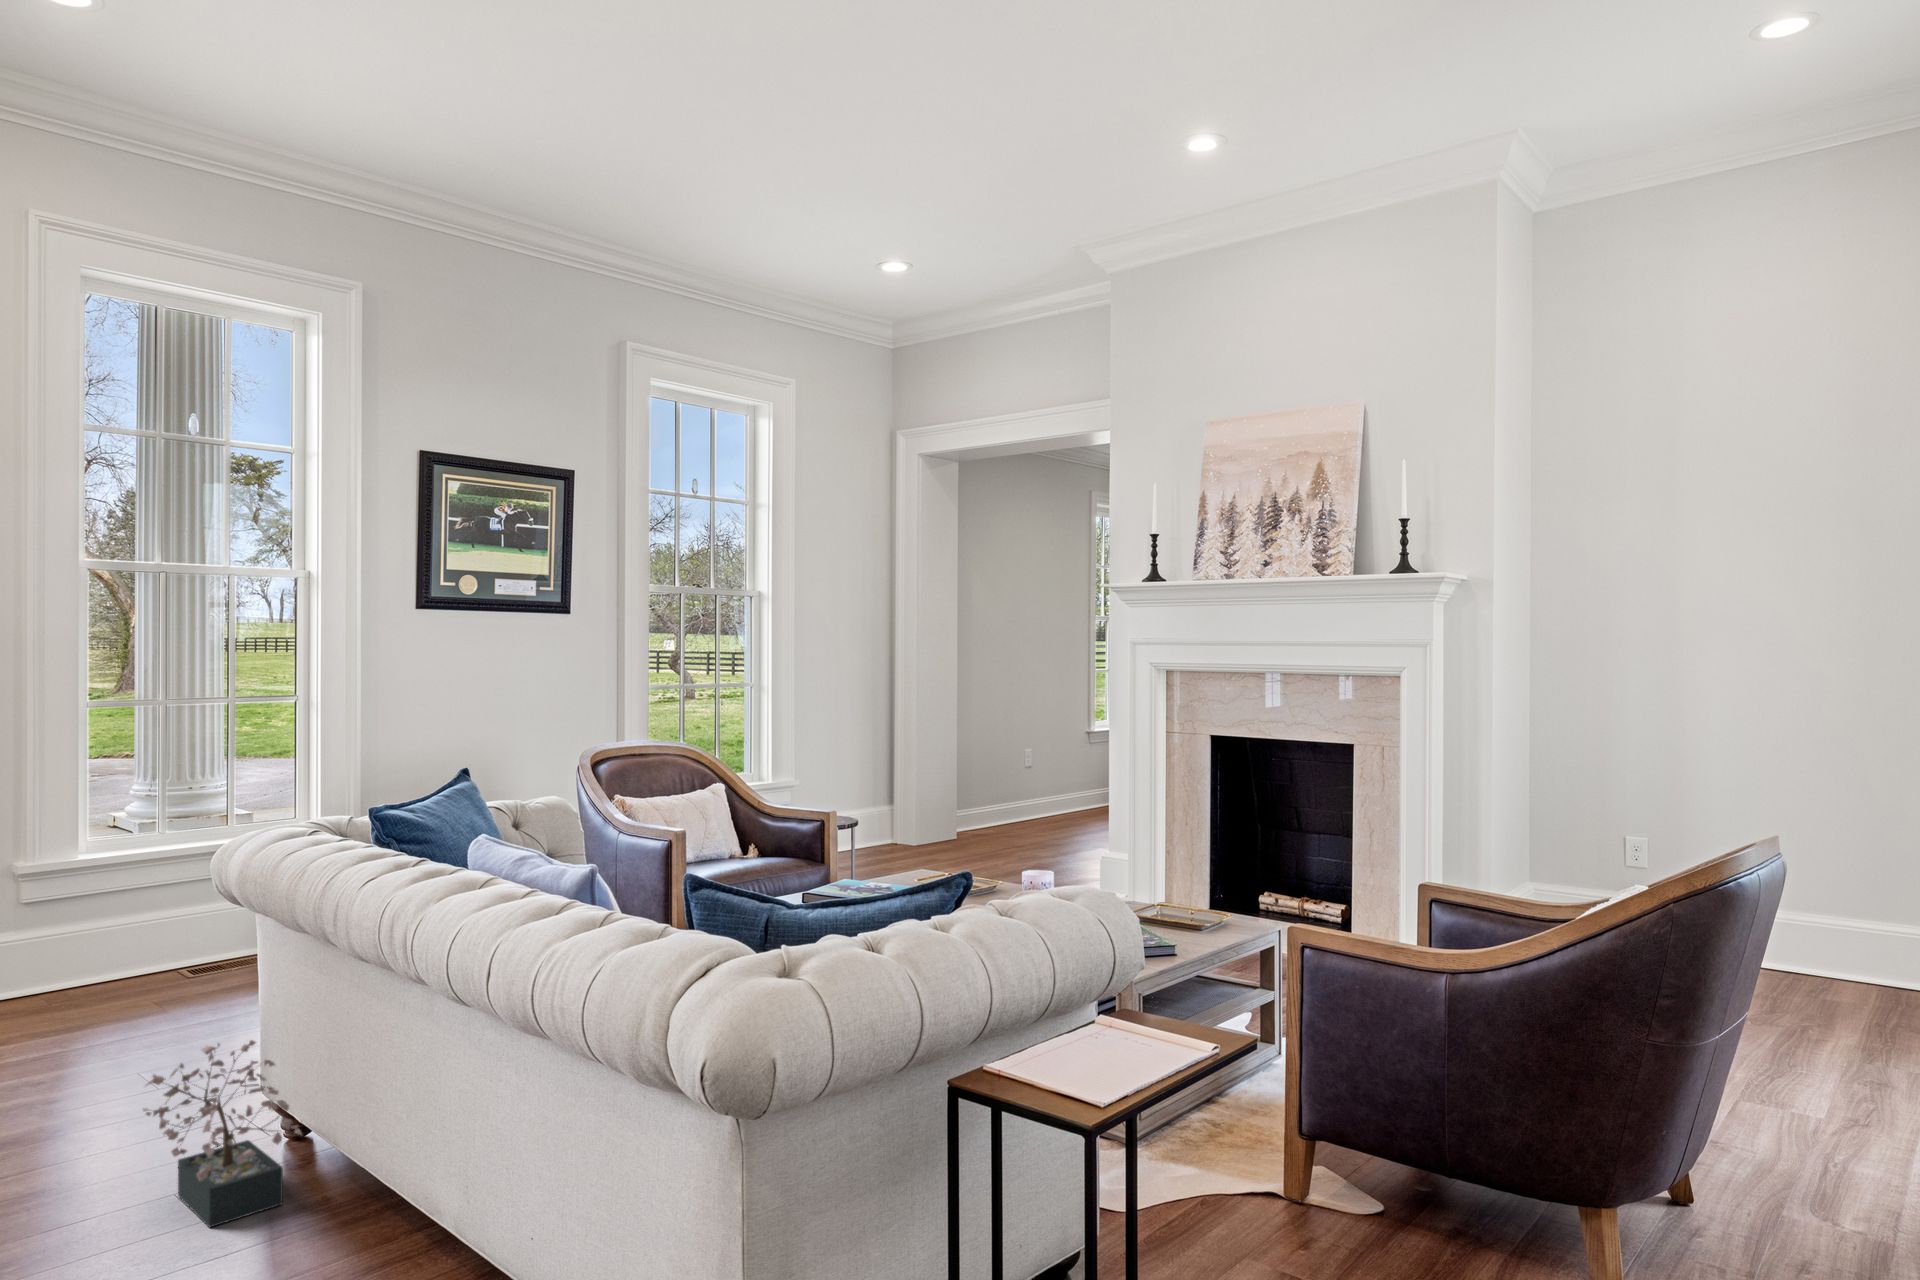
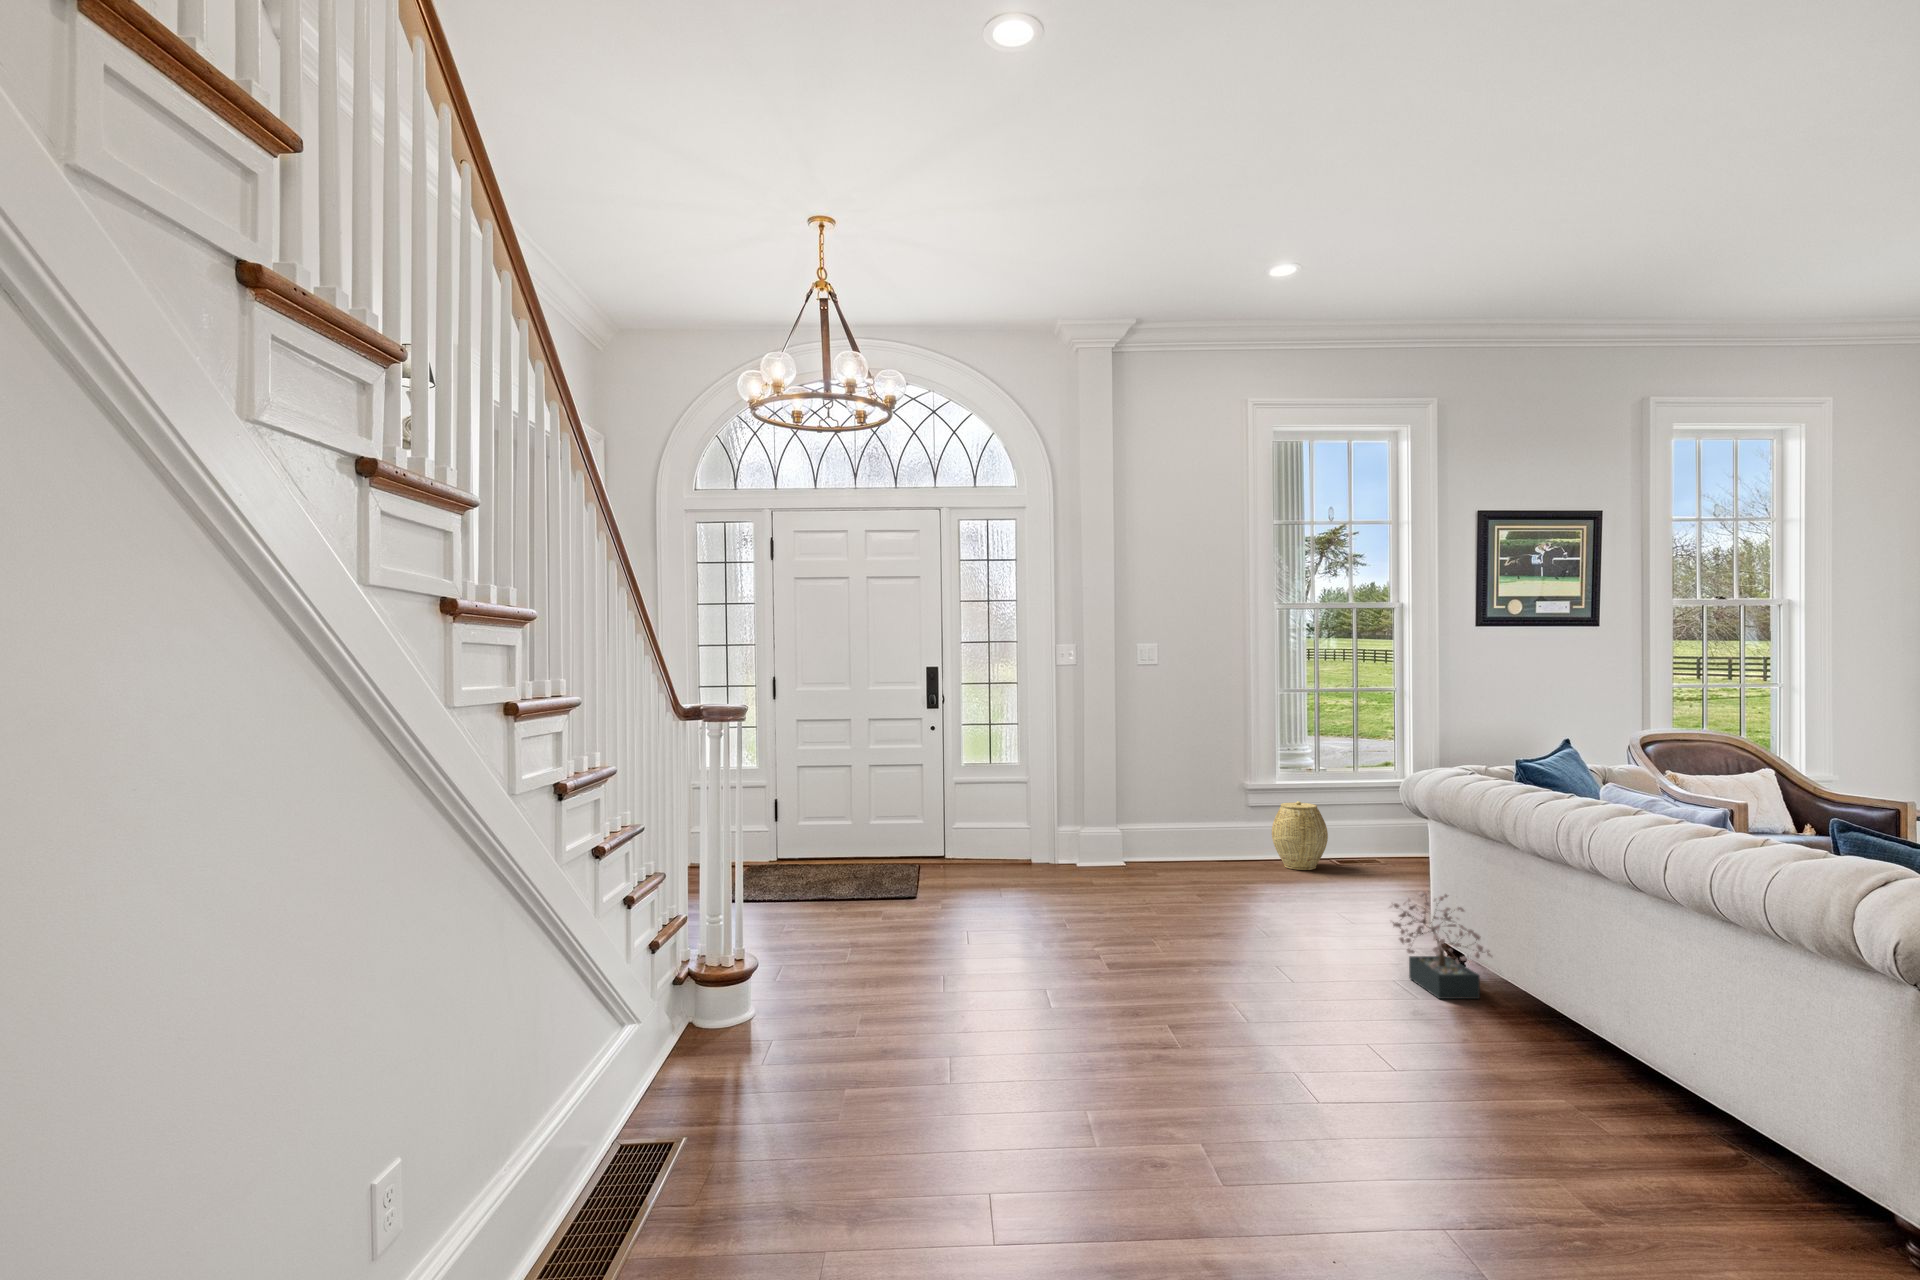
woven basket: none [56,888,161,1002] -> present [1272,801,1328,870]

